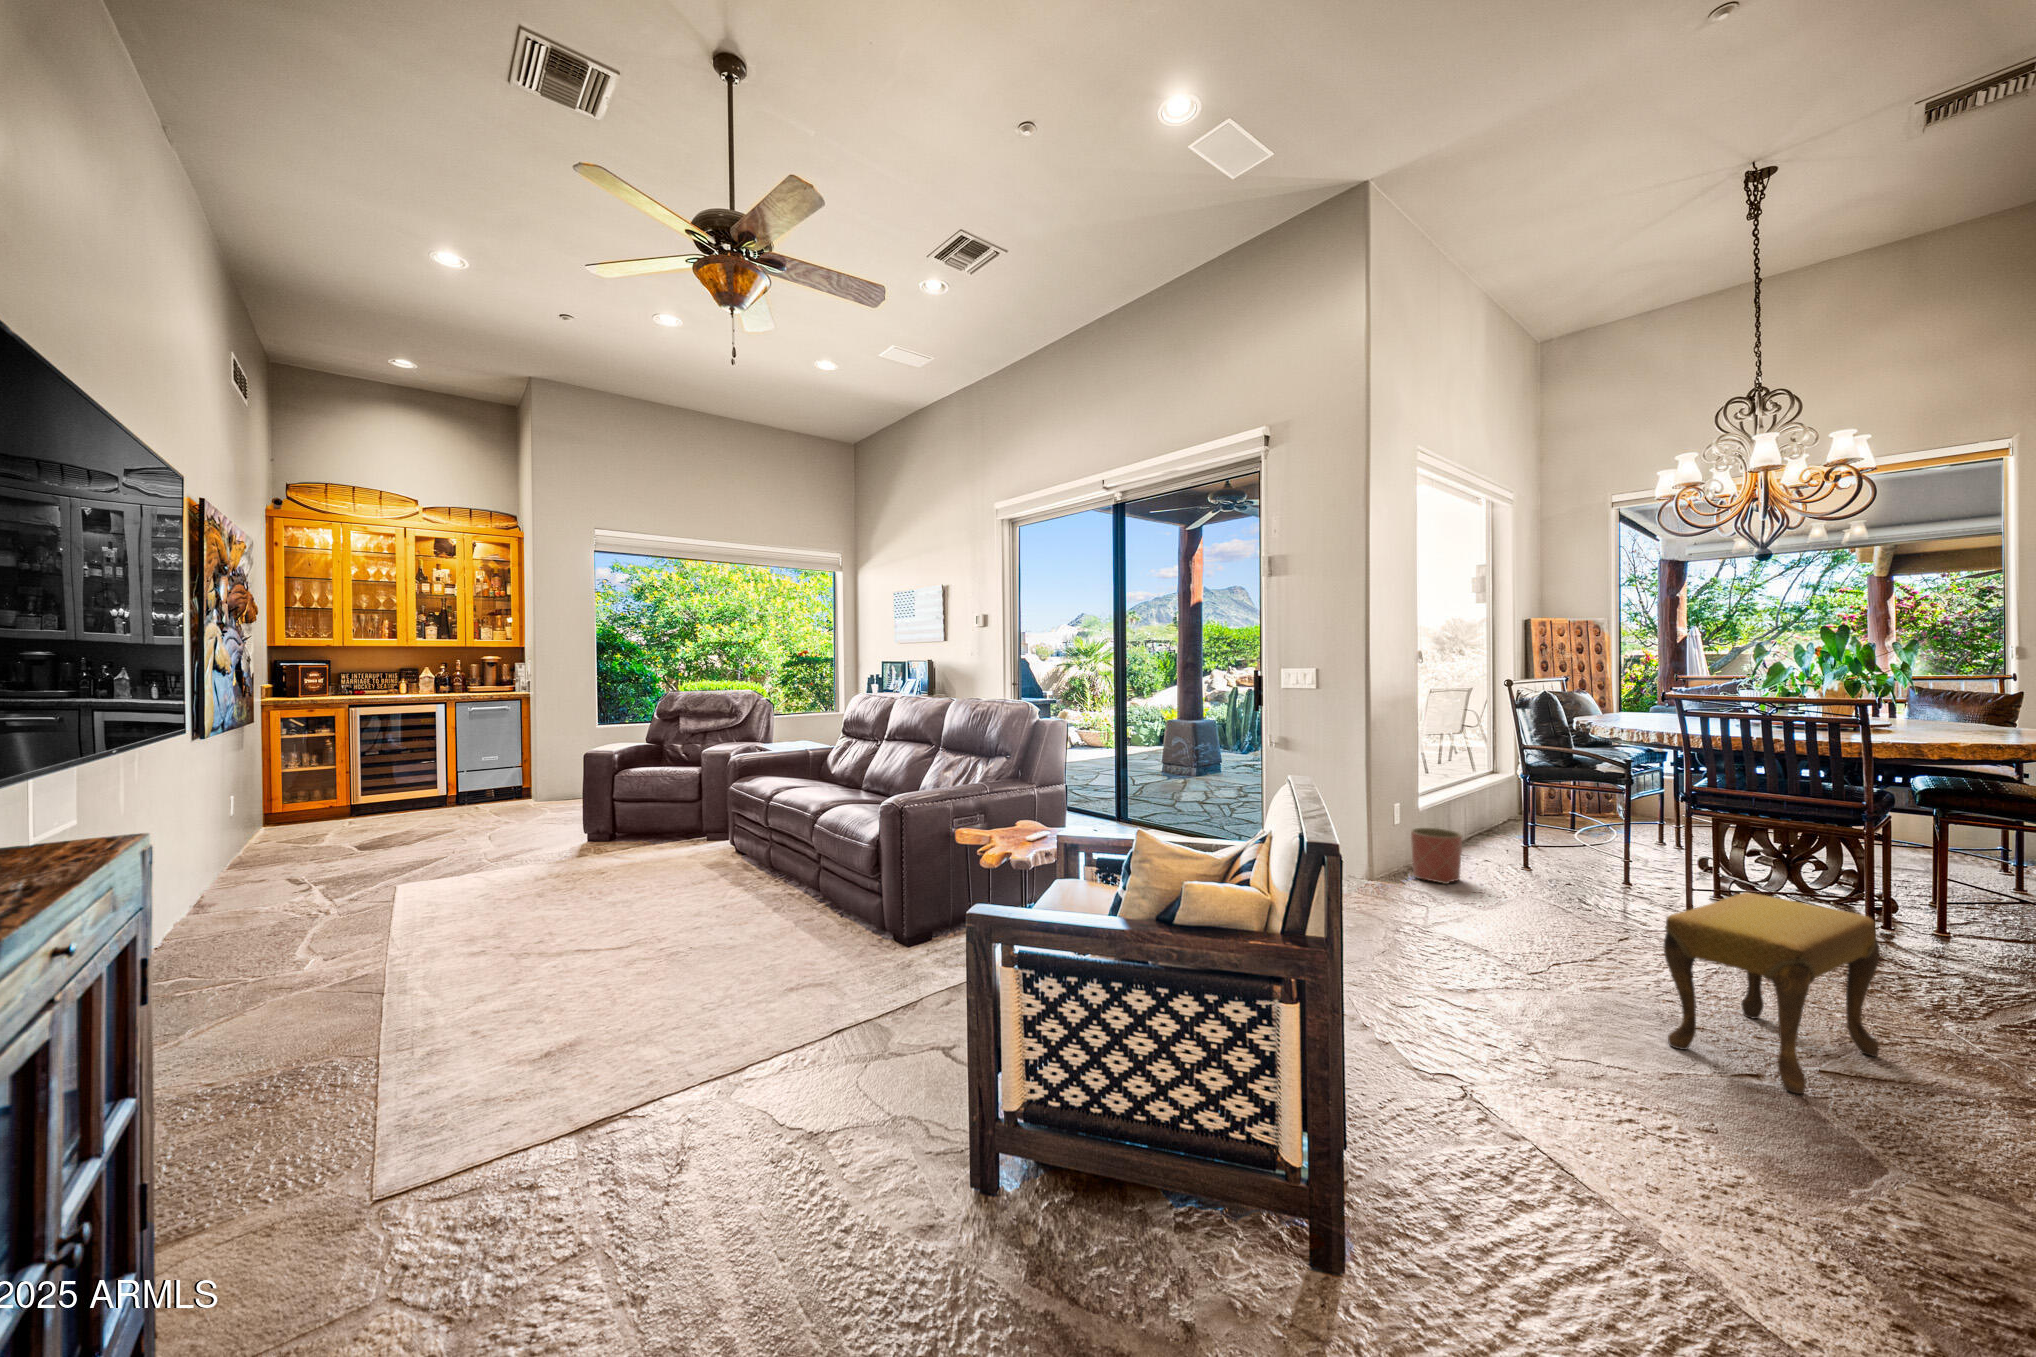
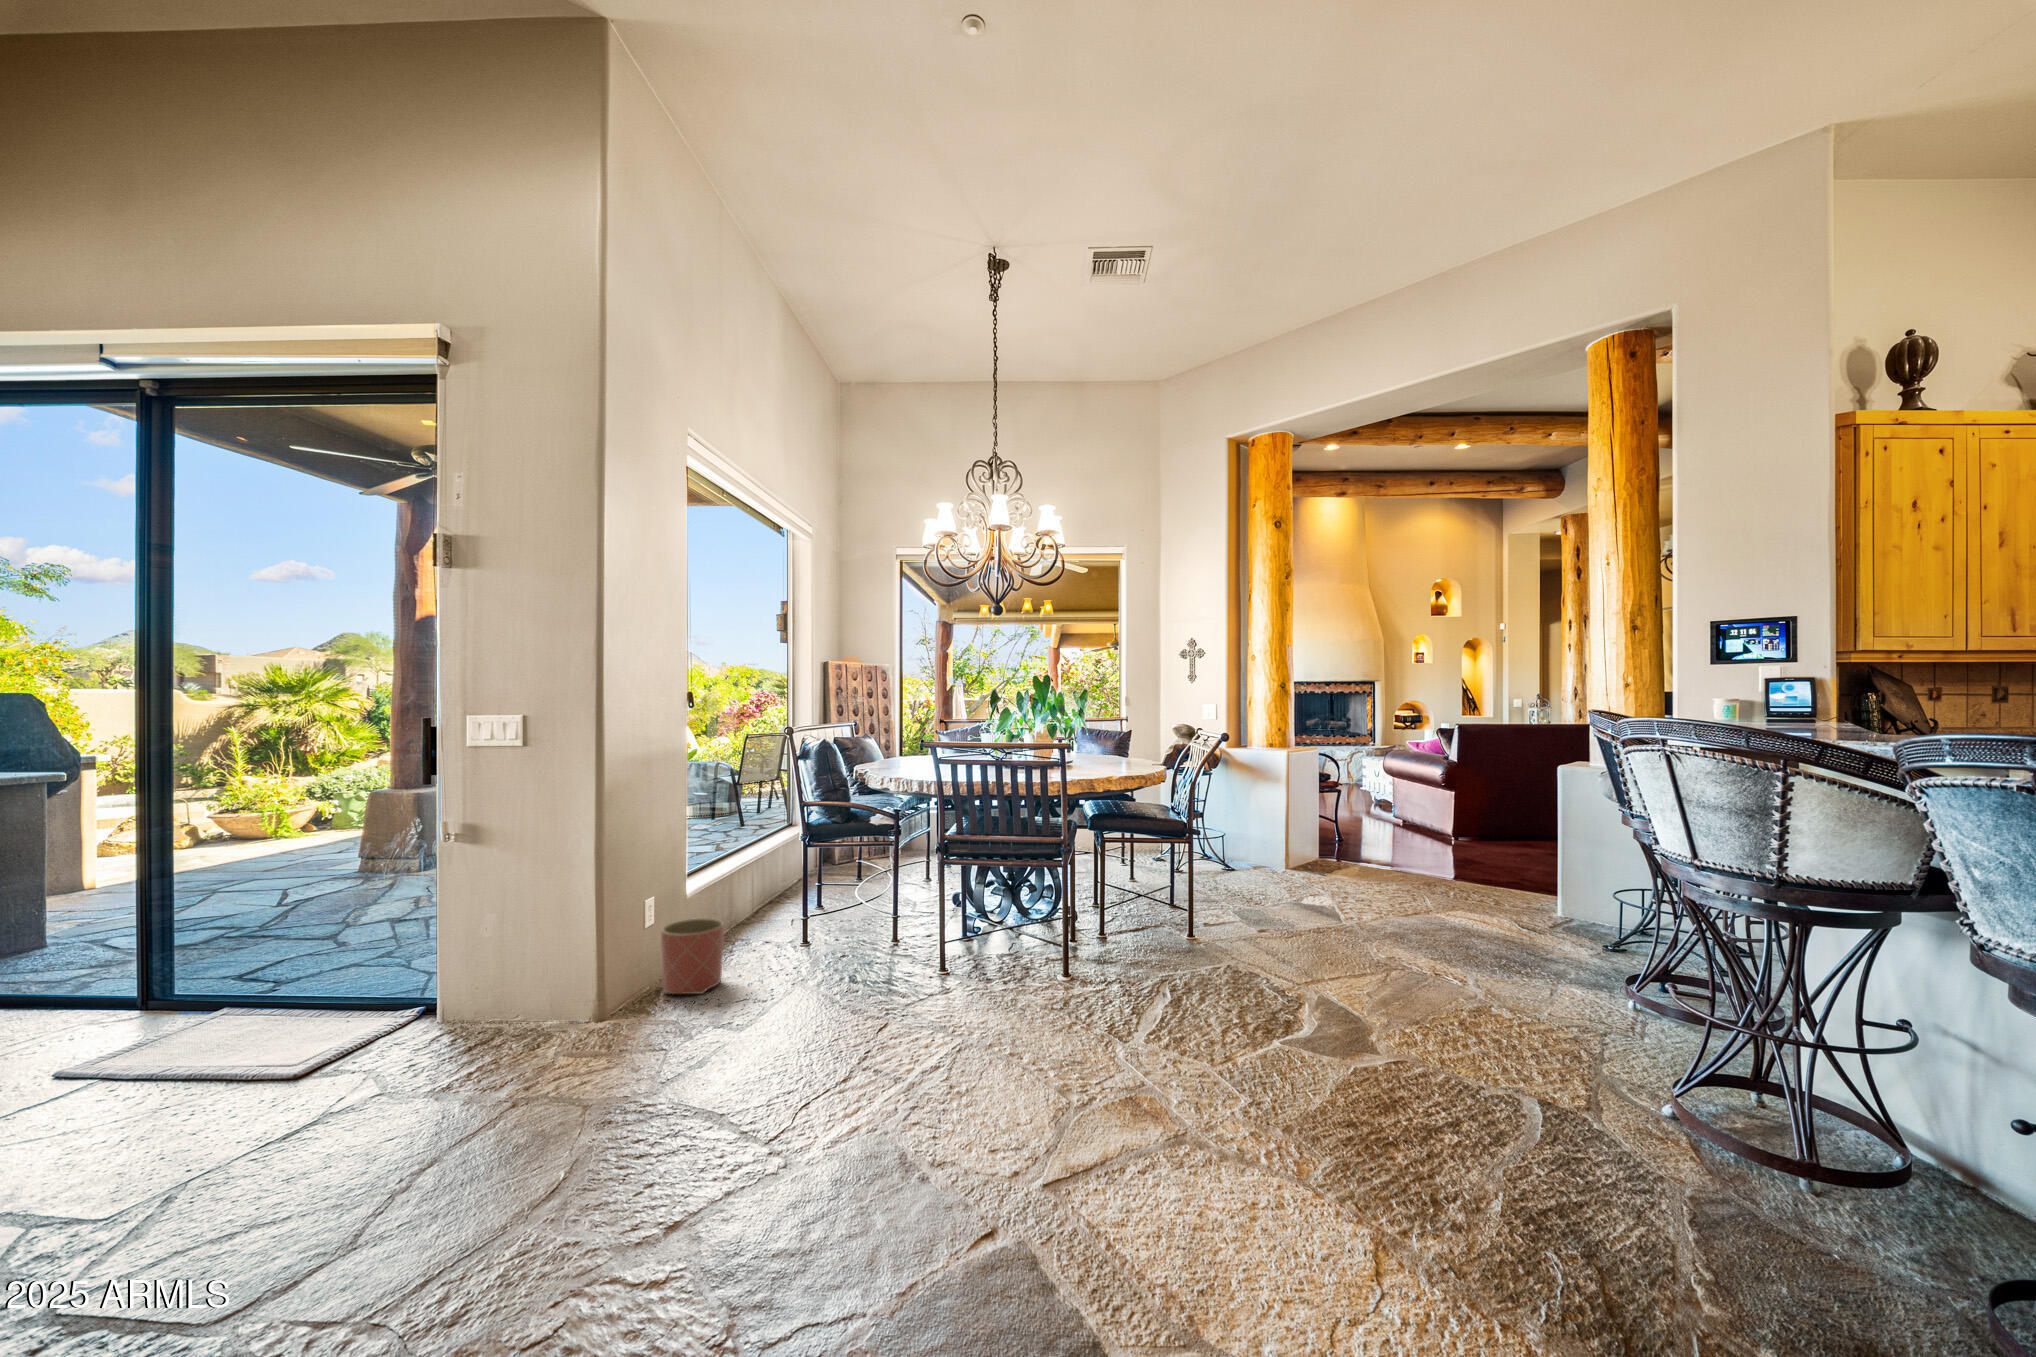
footstool: present [1664,892,1880,1094] -> none [894,970,1083,1248]

